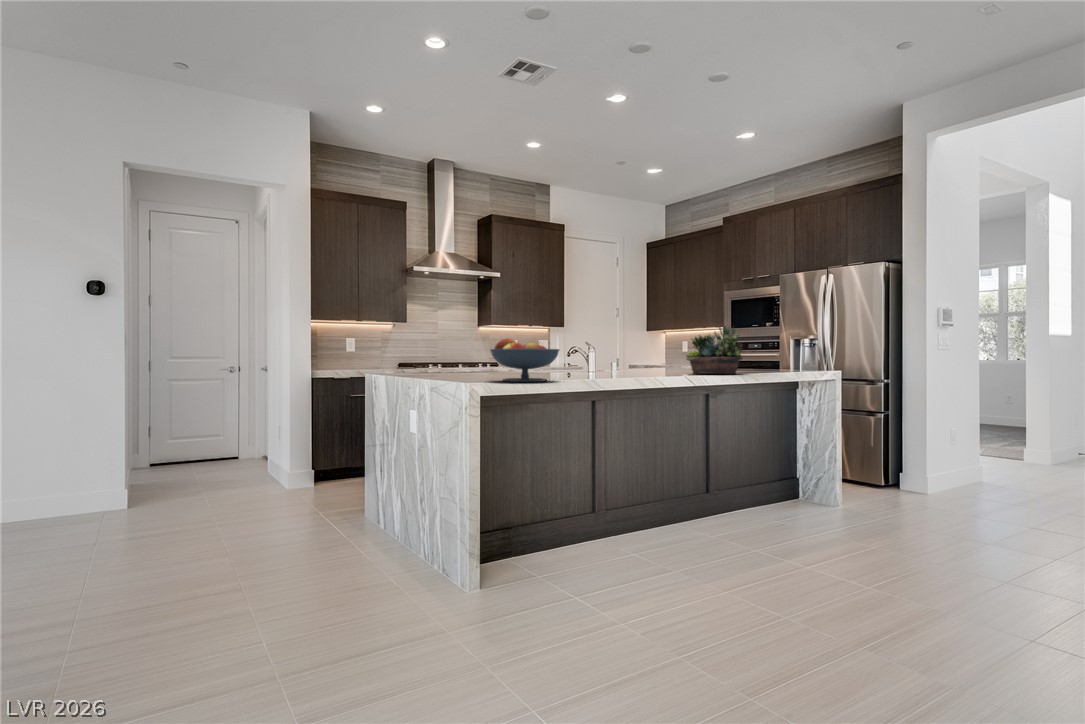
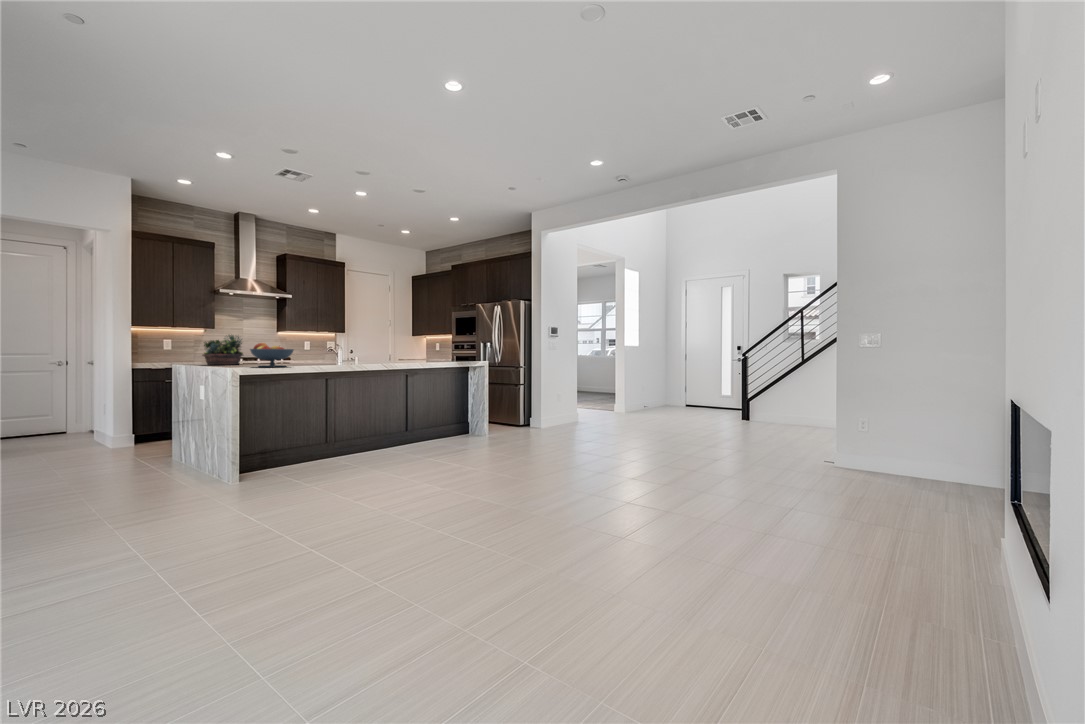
succulent planter: present [686,326,742,374] -> present [202,335,243,365]

